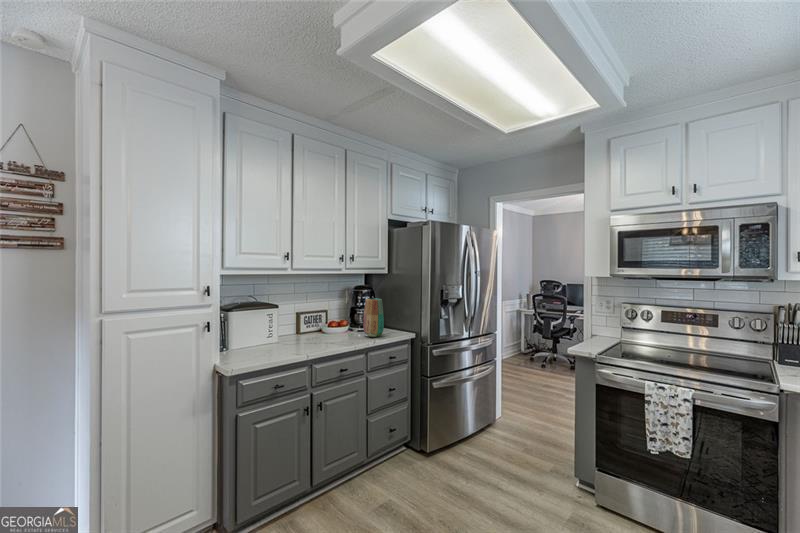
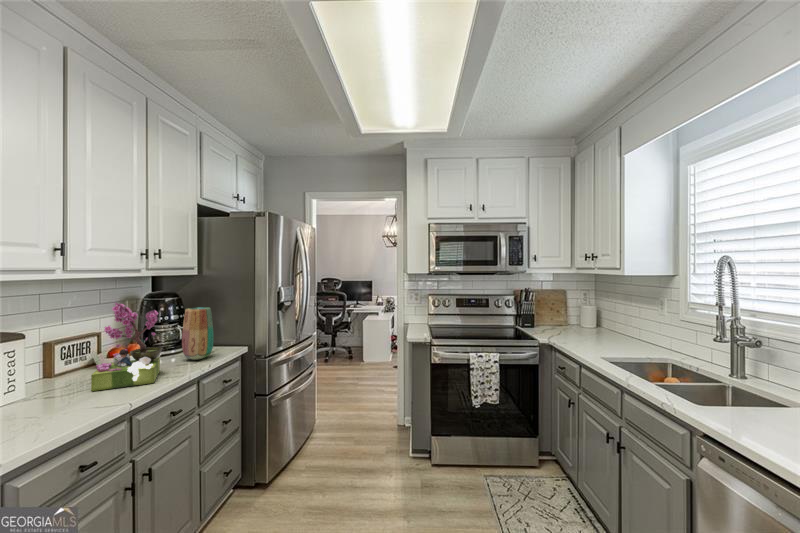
flower arrangement: none [304,290,345,346] -> present [91,303,162,391]

